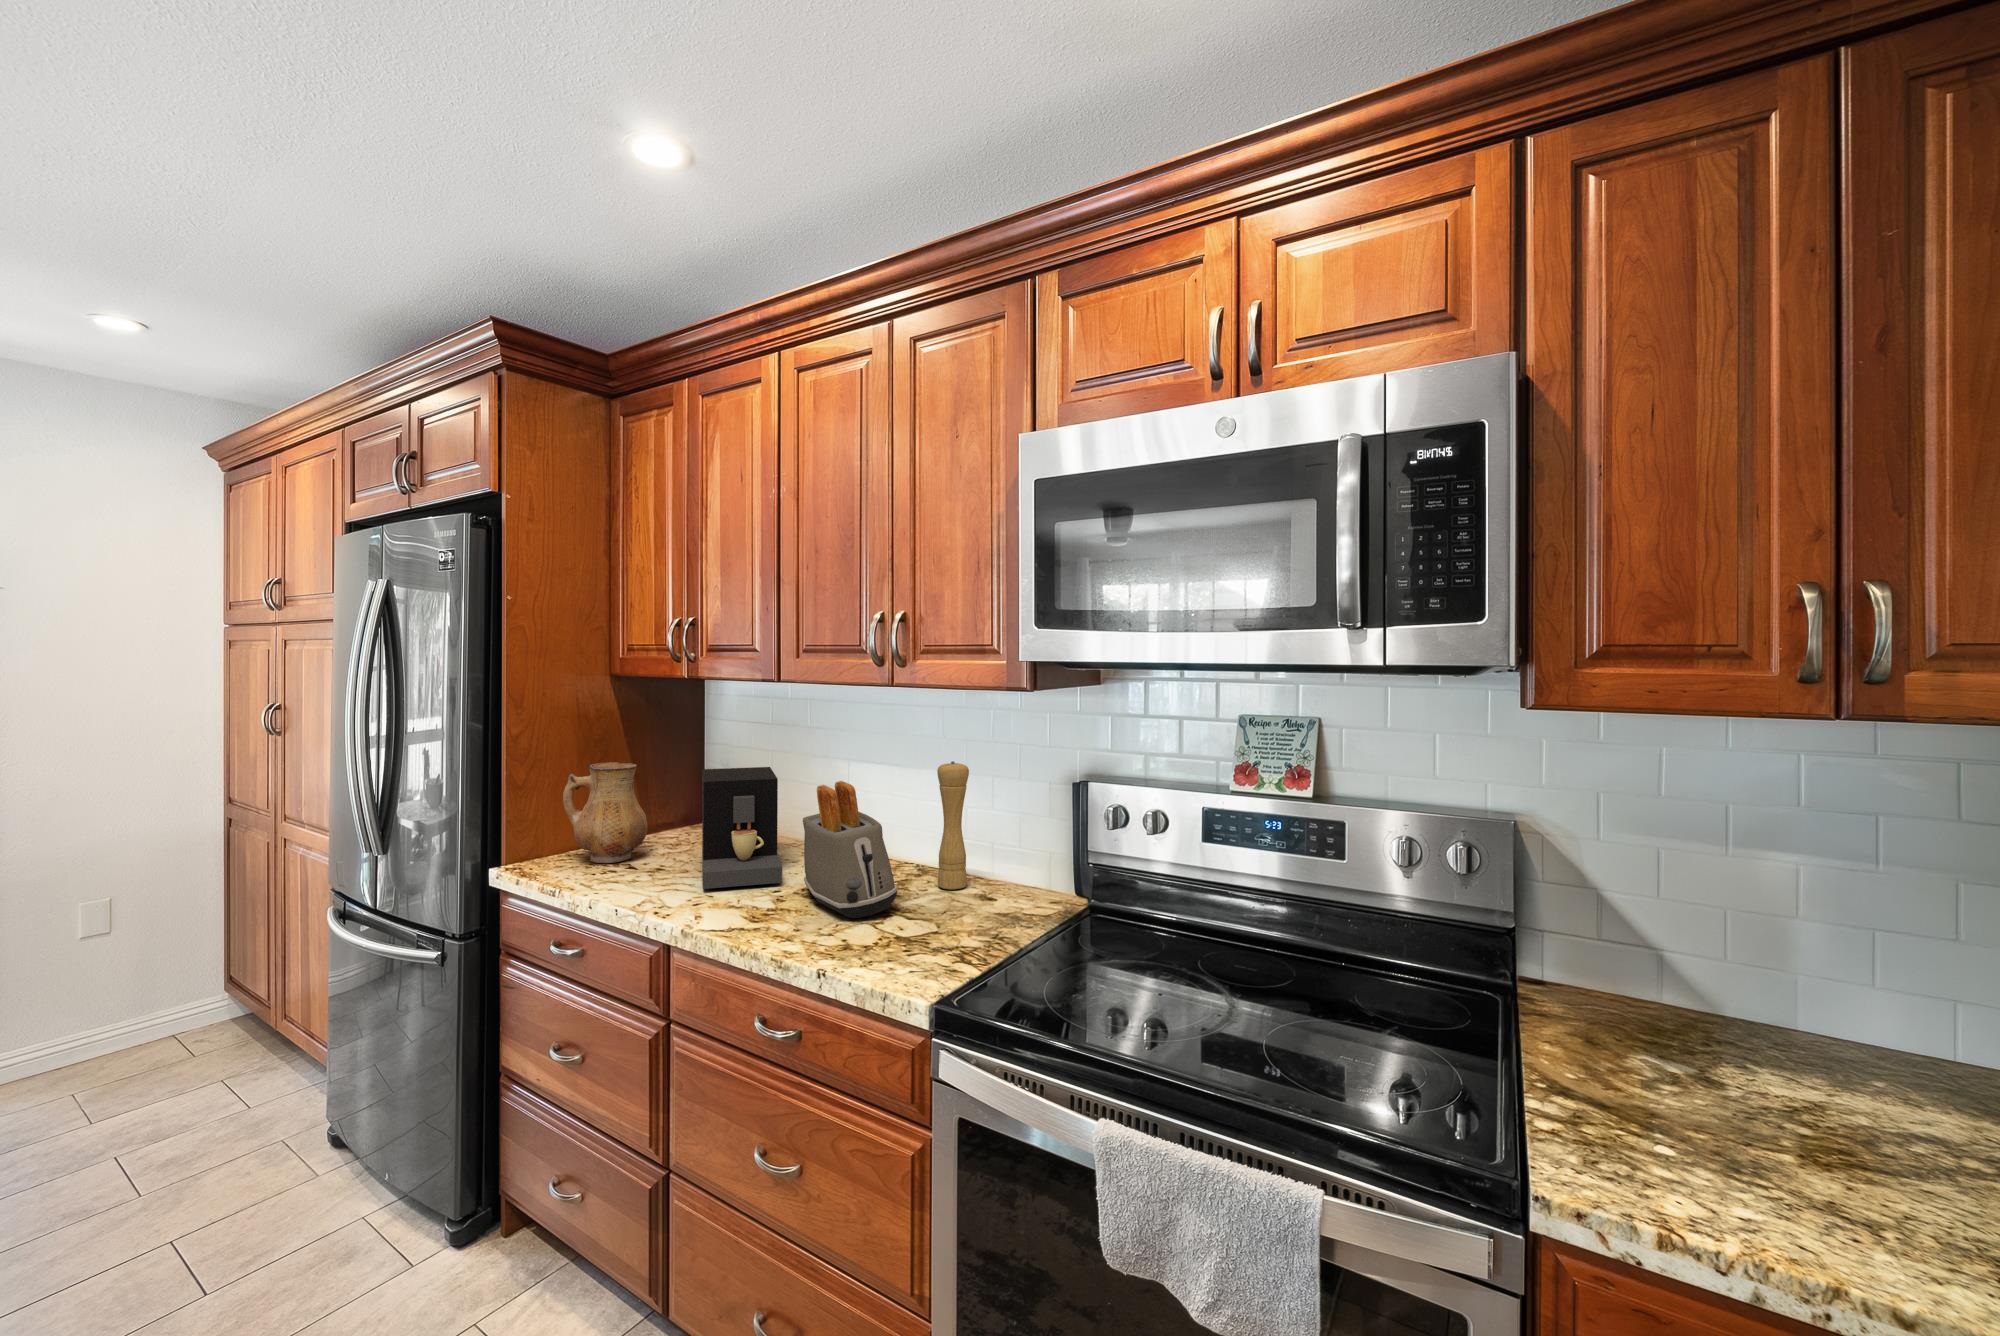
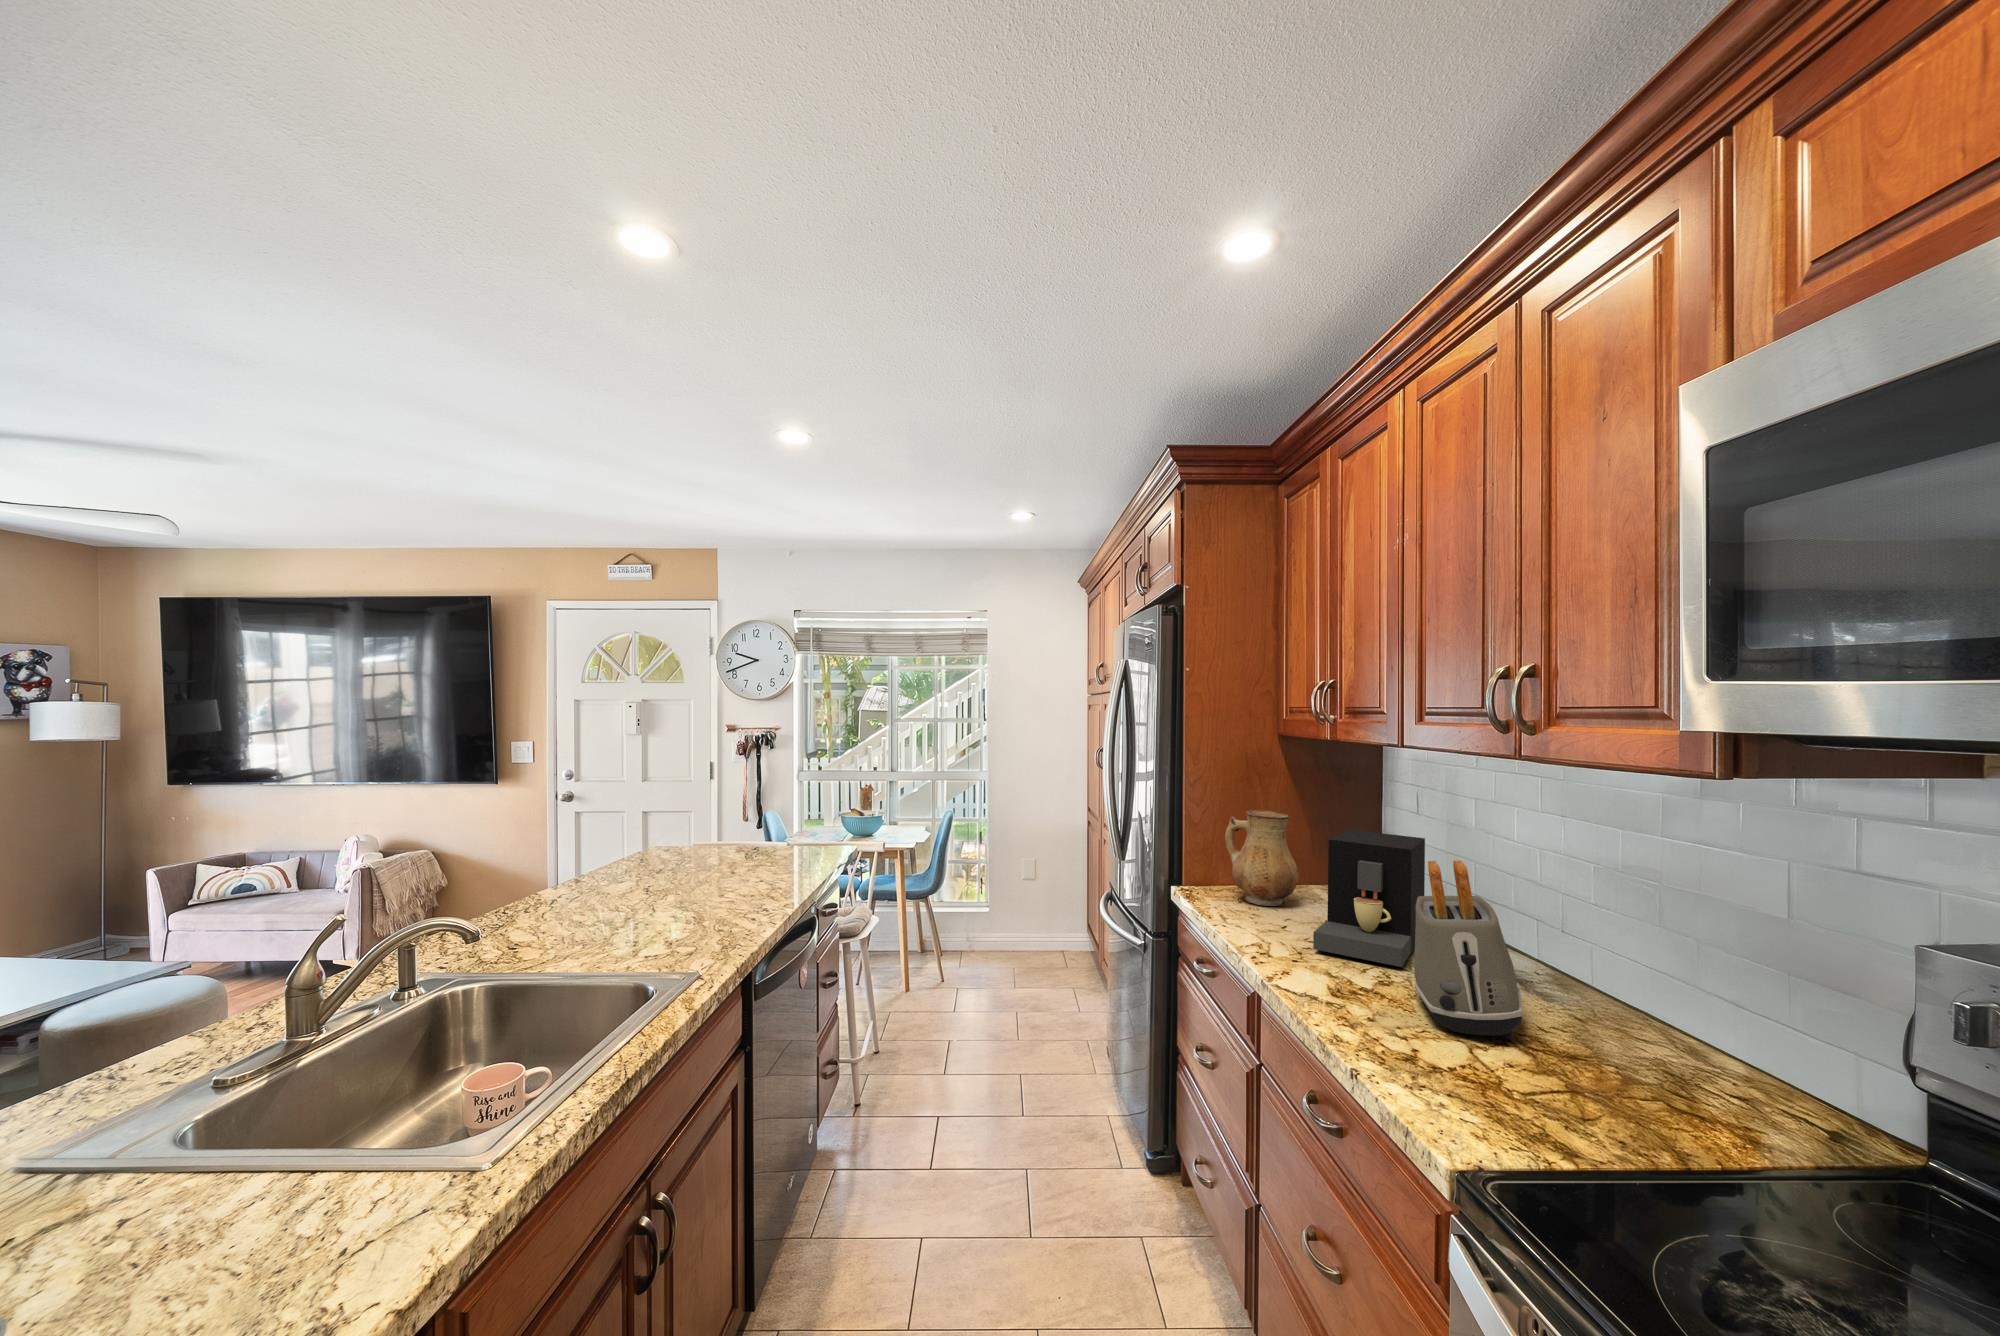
pepper mill: present [937,761,969,889] -> none [1617,862,1674,1050]

